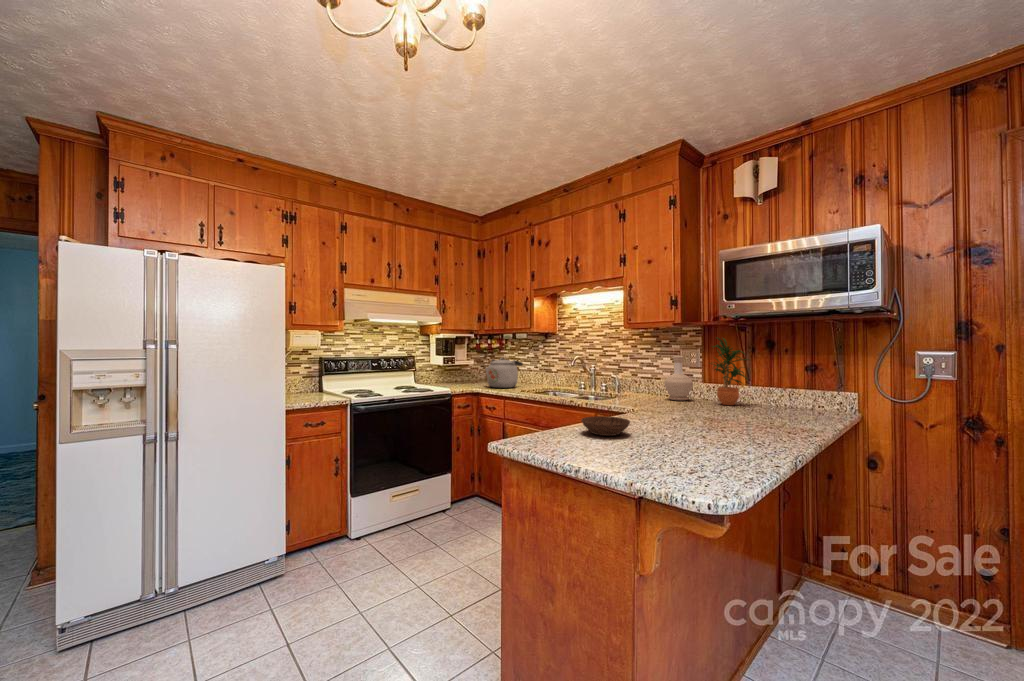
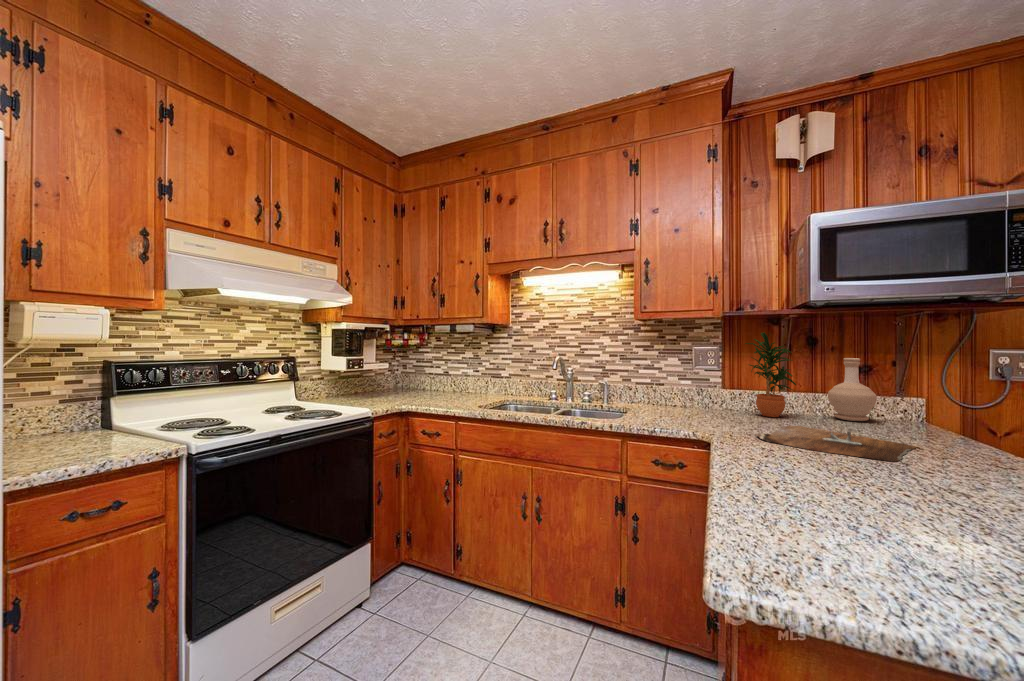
bottle: present [664,356,693,401] -> present [828,358,877,421]
kettle: present [486,358,523,388] -> none [413,358,468,401]
cutting board: none [661,408,768,425] -> present [756,426,916,462]
bowl: present [581,416,630,436] -> none [812,474,942,527]

